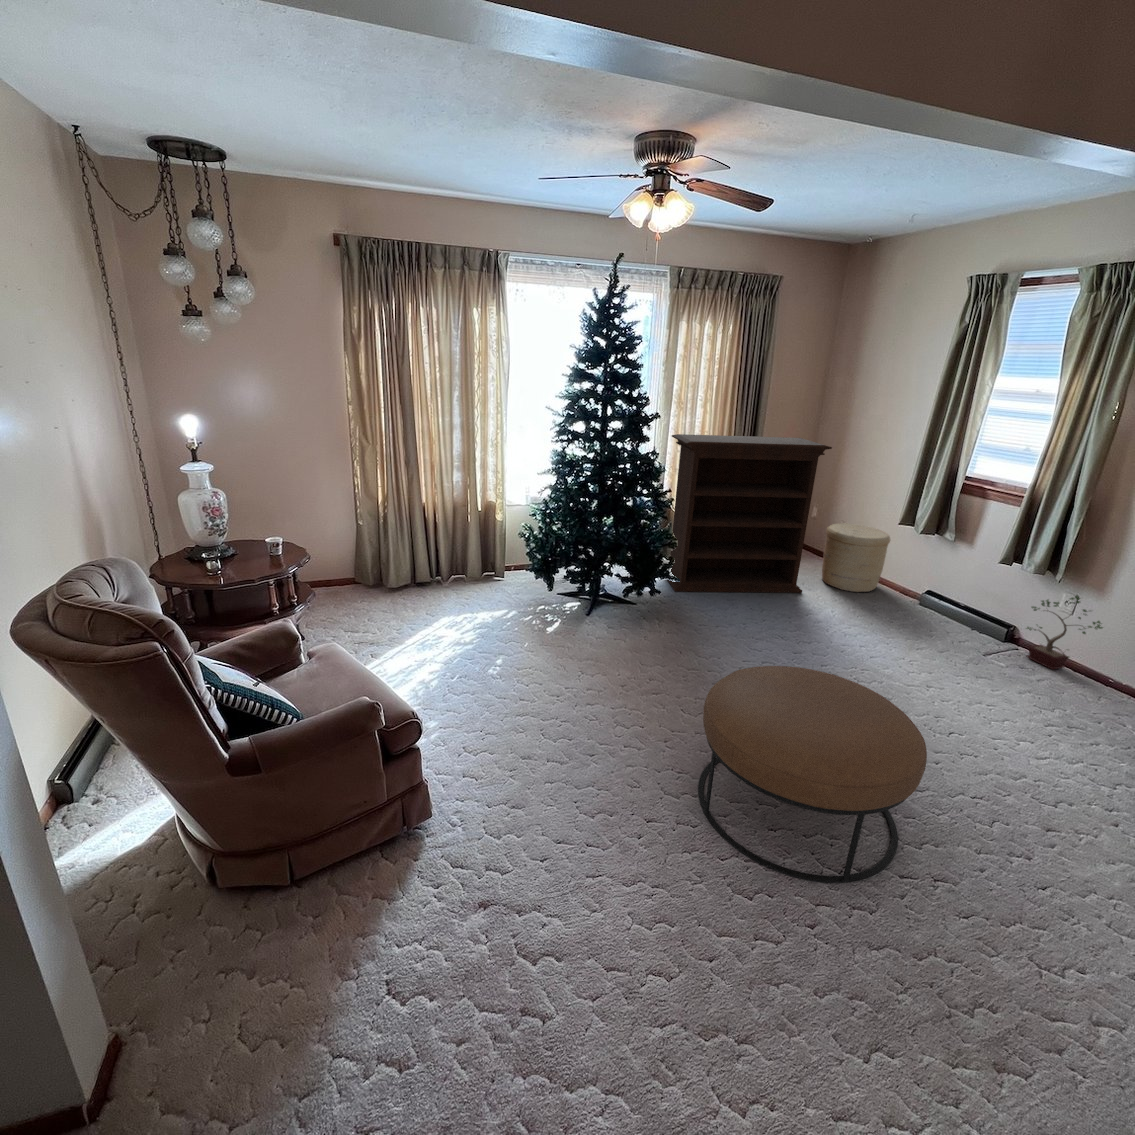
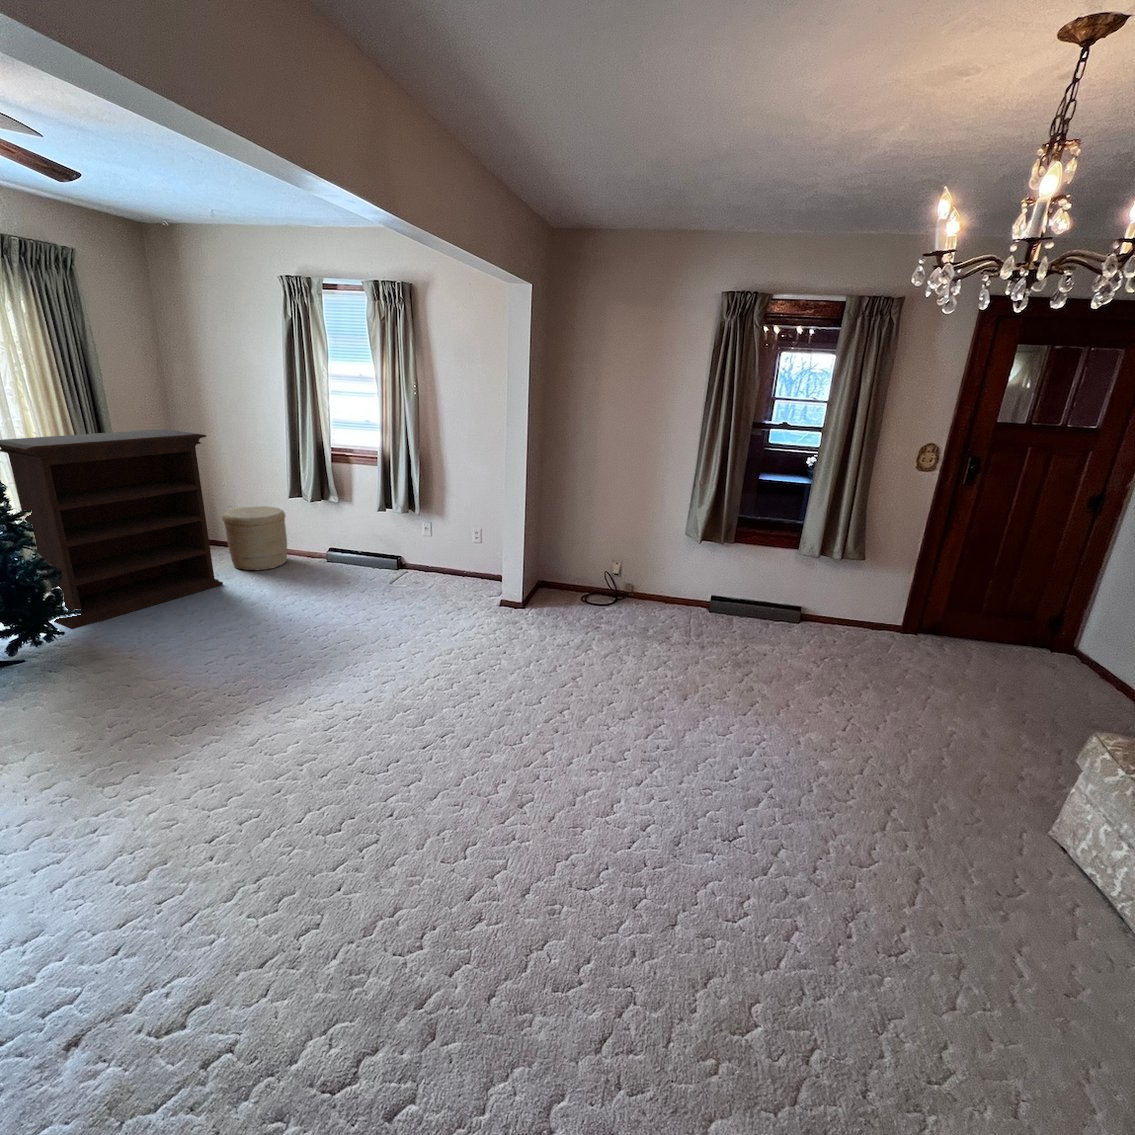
potted plant: present [1026,595,1103,669] -> none [407,521,453,579]
ottoman: present [698,666,927,883] -> none [218,630,415,807]

